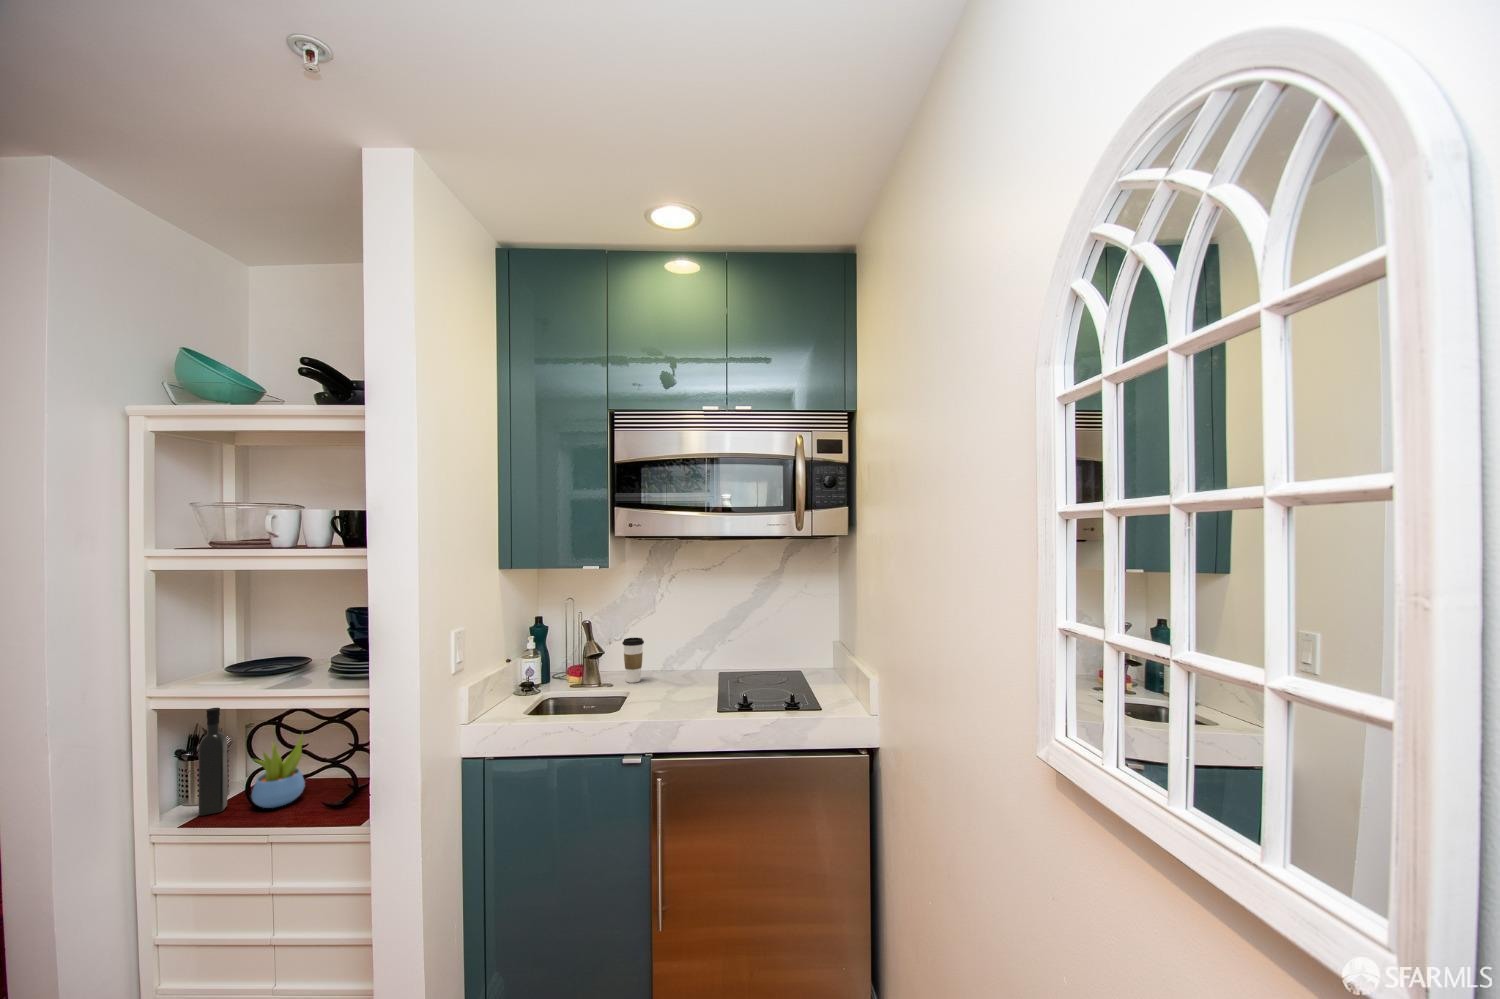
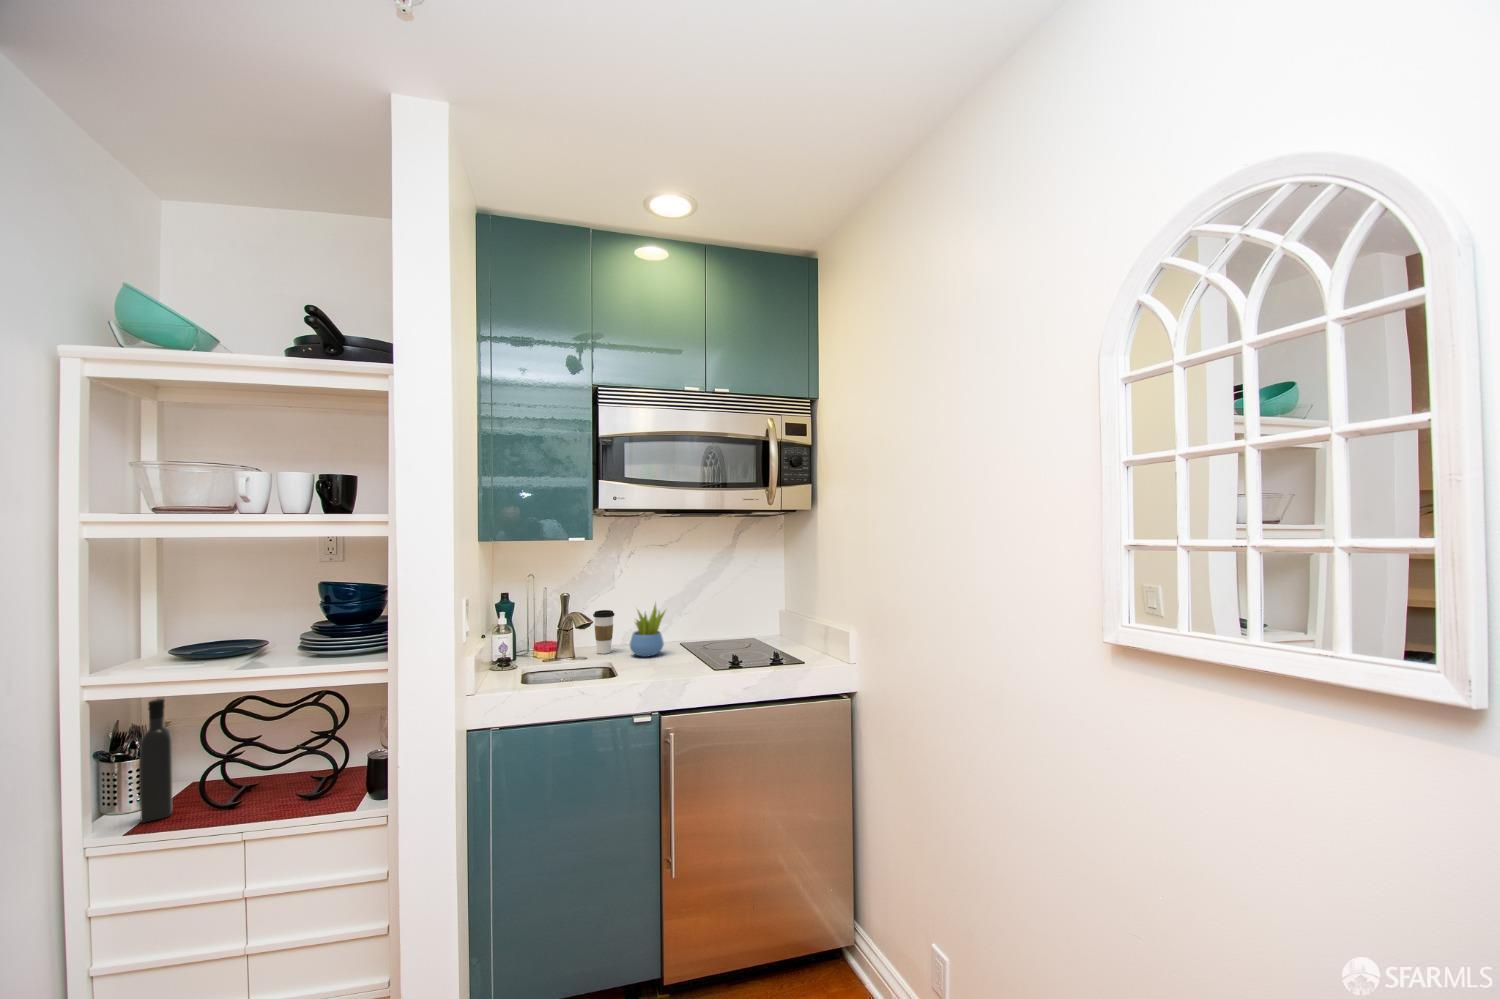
succulent plant: present [251,734,305,808] -> present [630,604,665,657]

